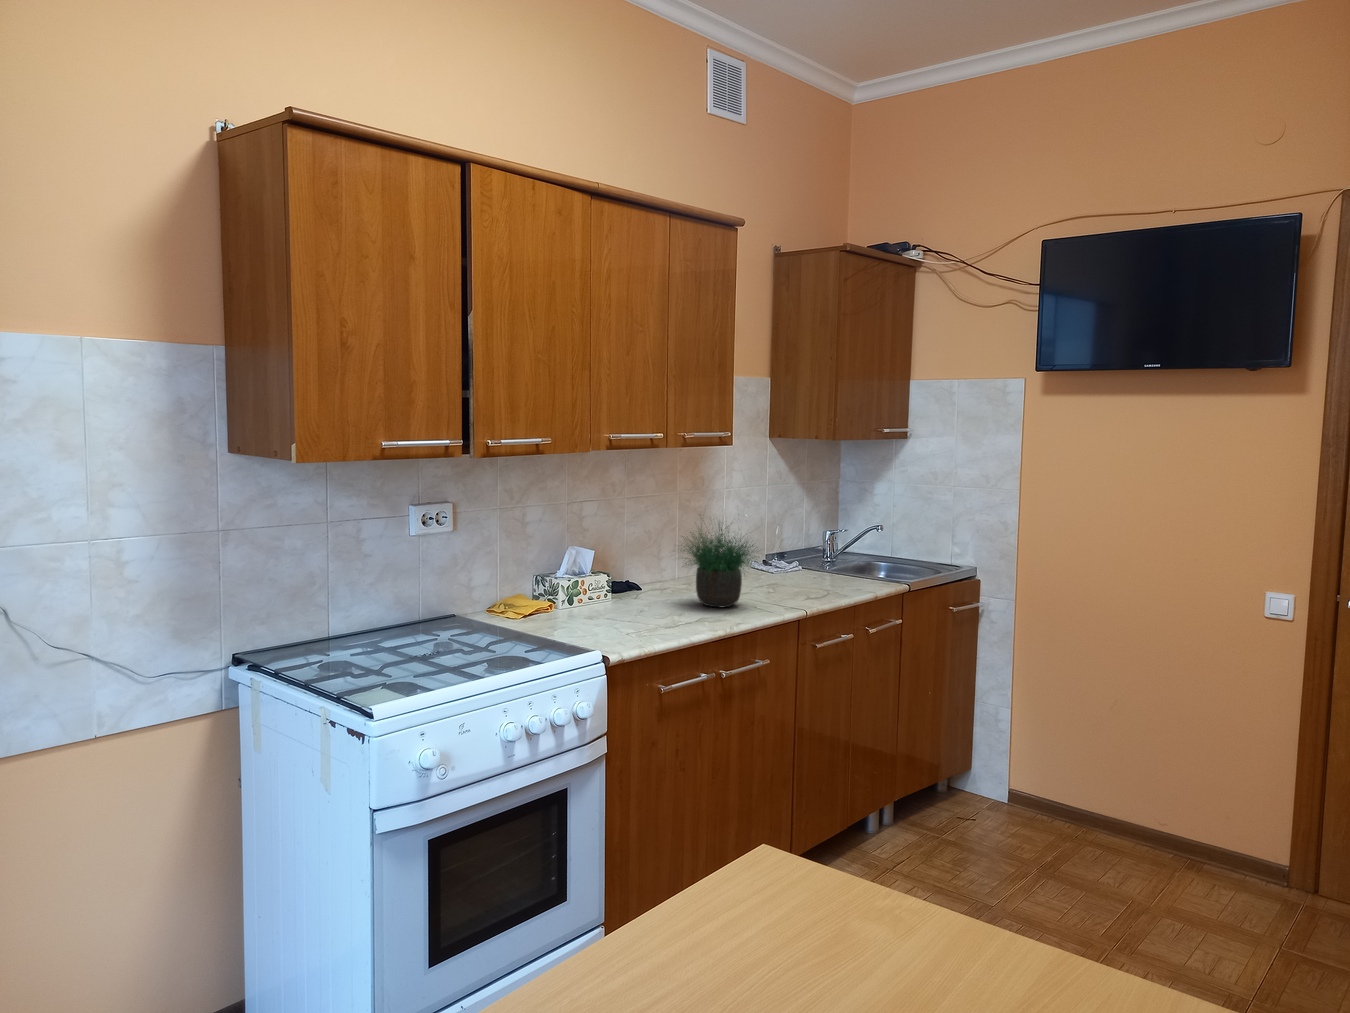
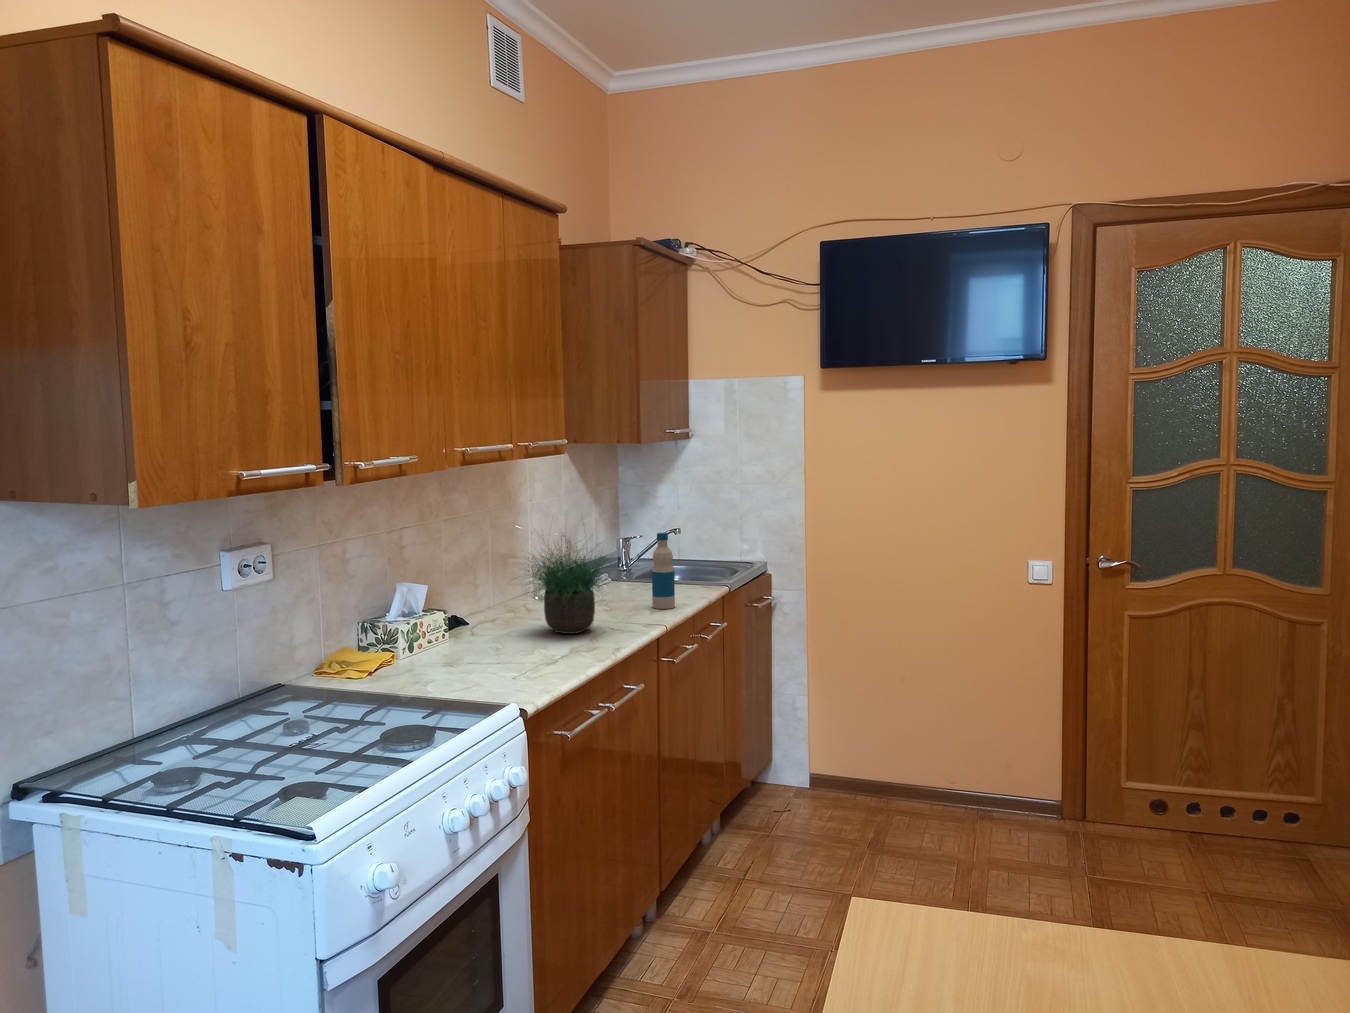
bottle: none [815,525,838,597] -> present [652,533,675,609]

